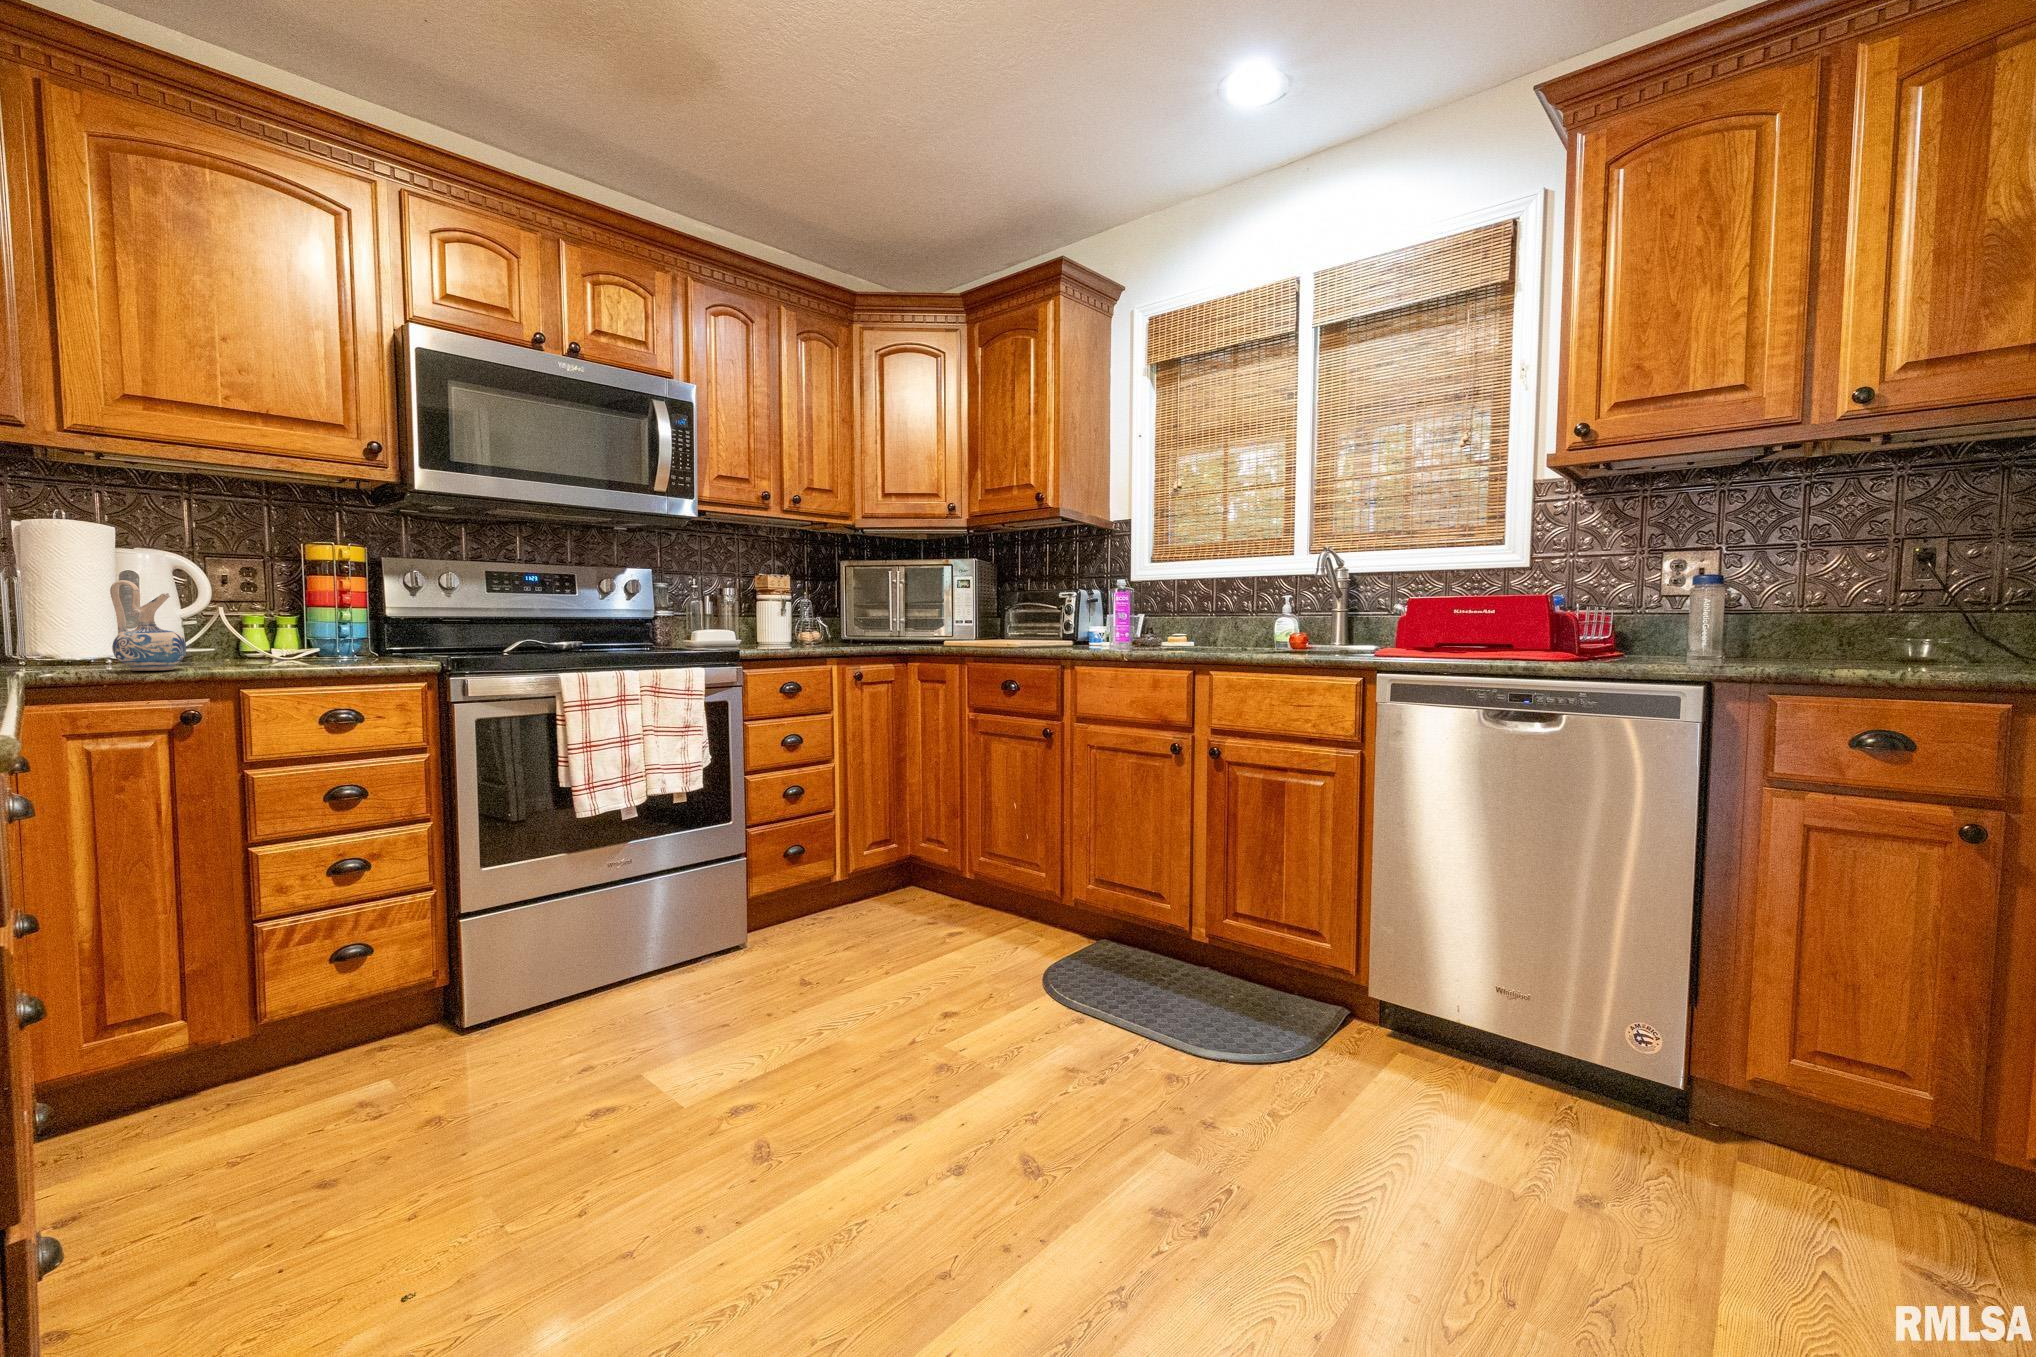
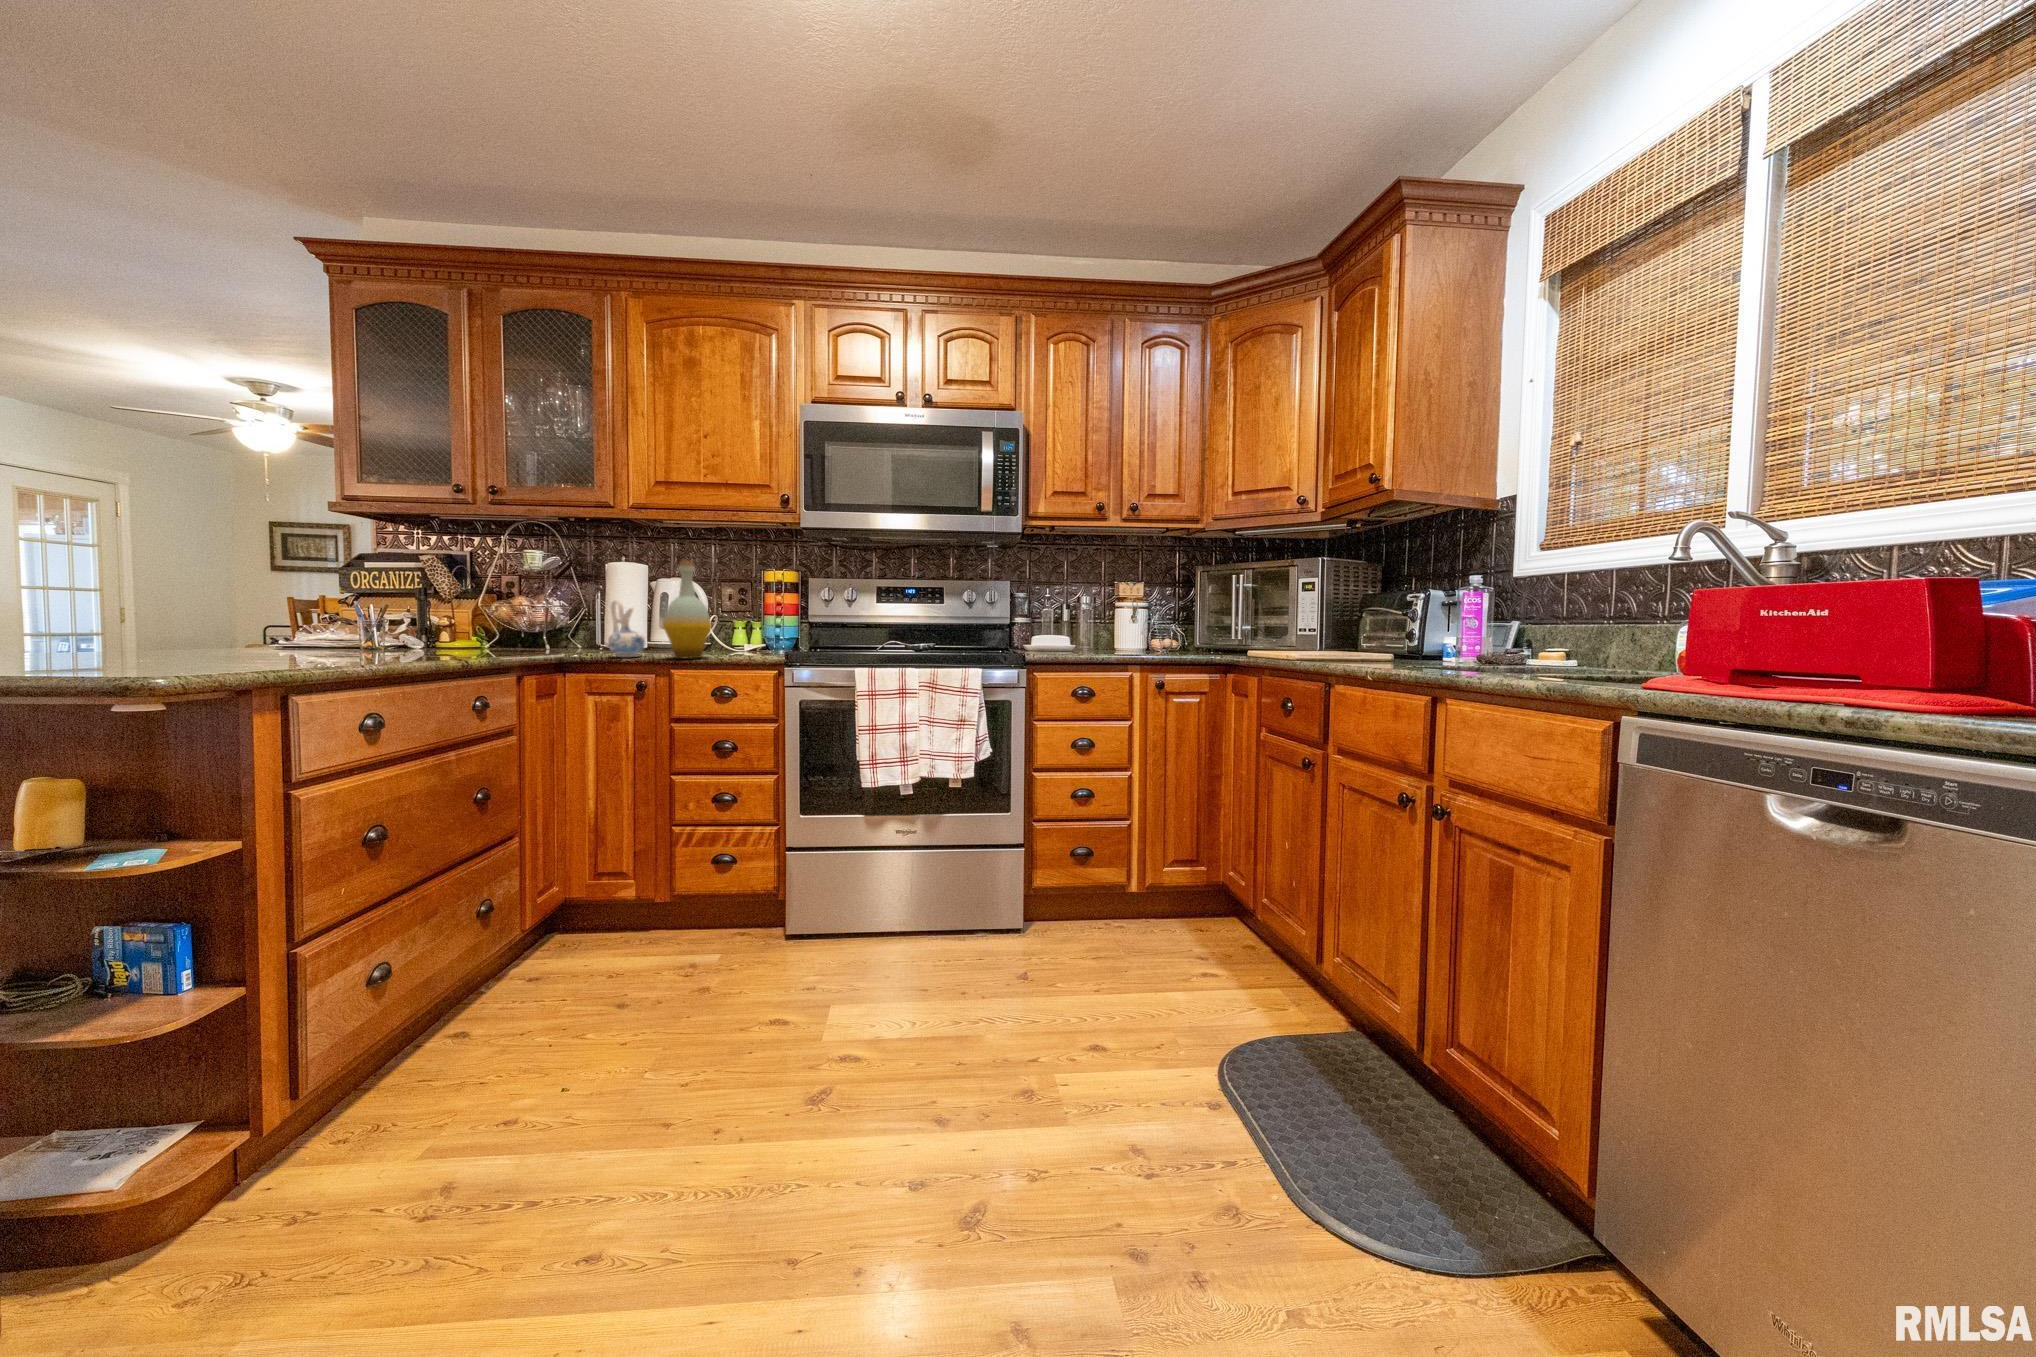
bottle: none [242,526,329,669] -> present [663,561,712,658]

